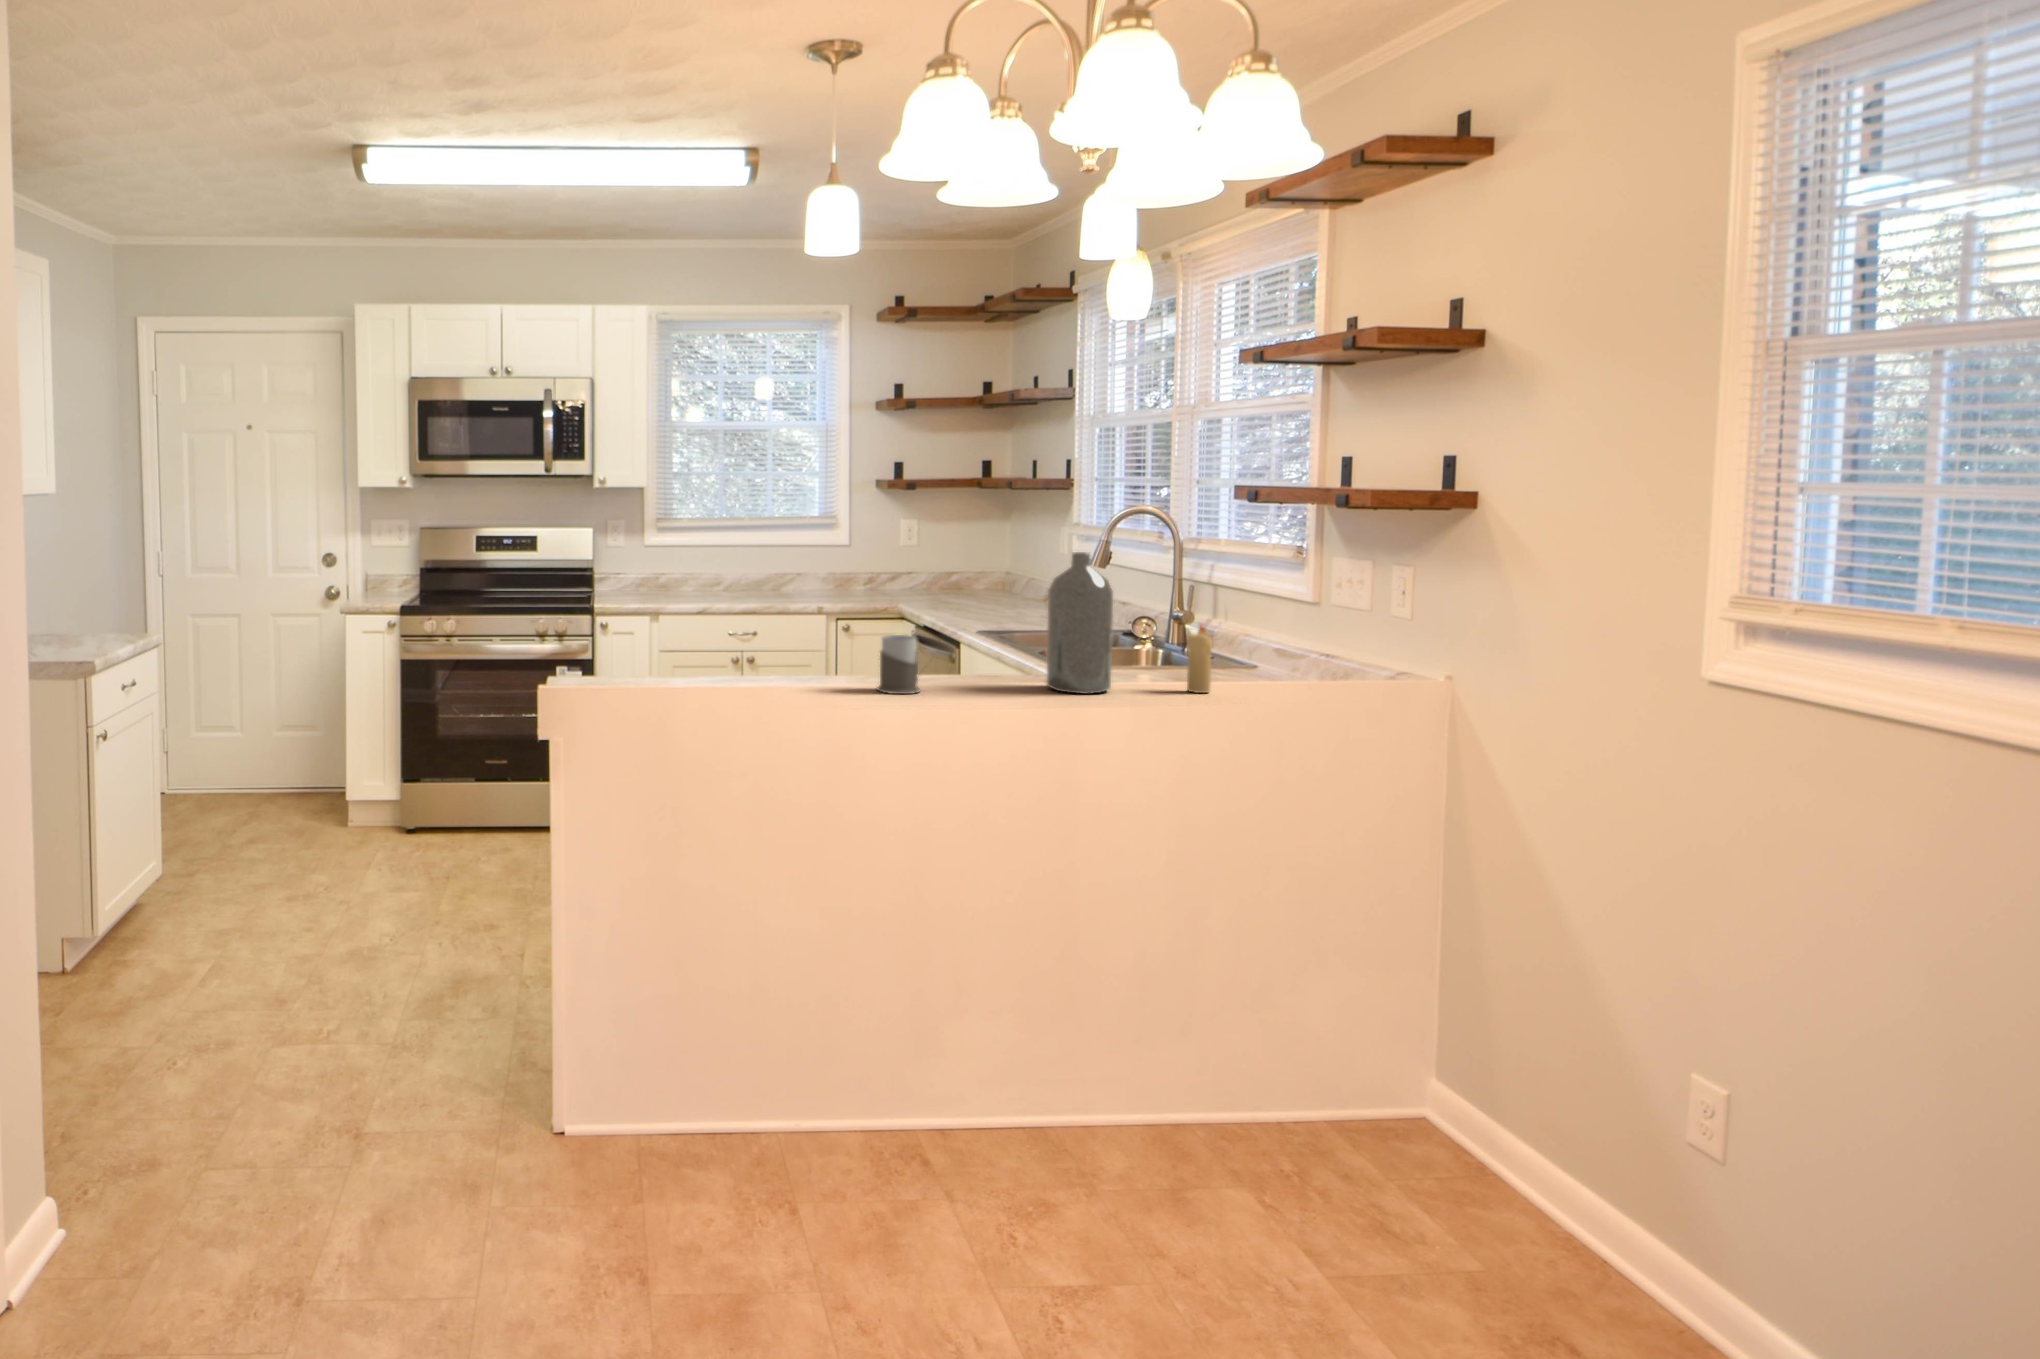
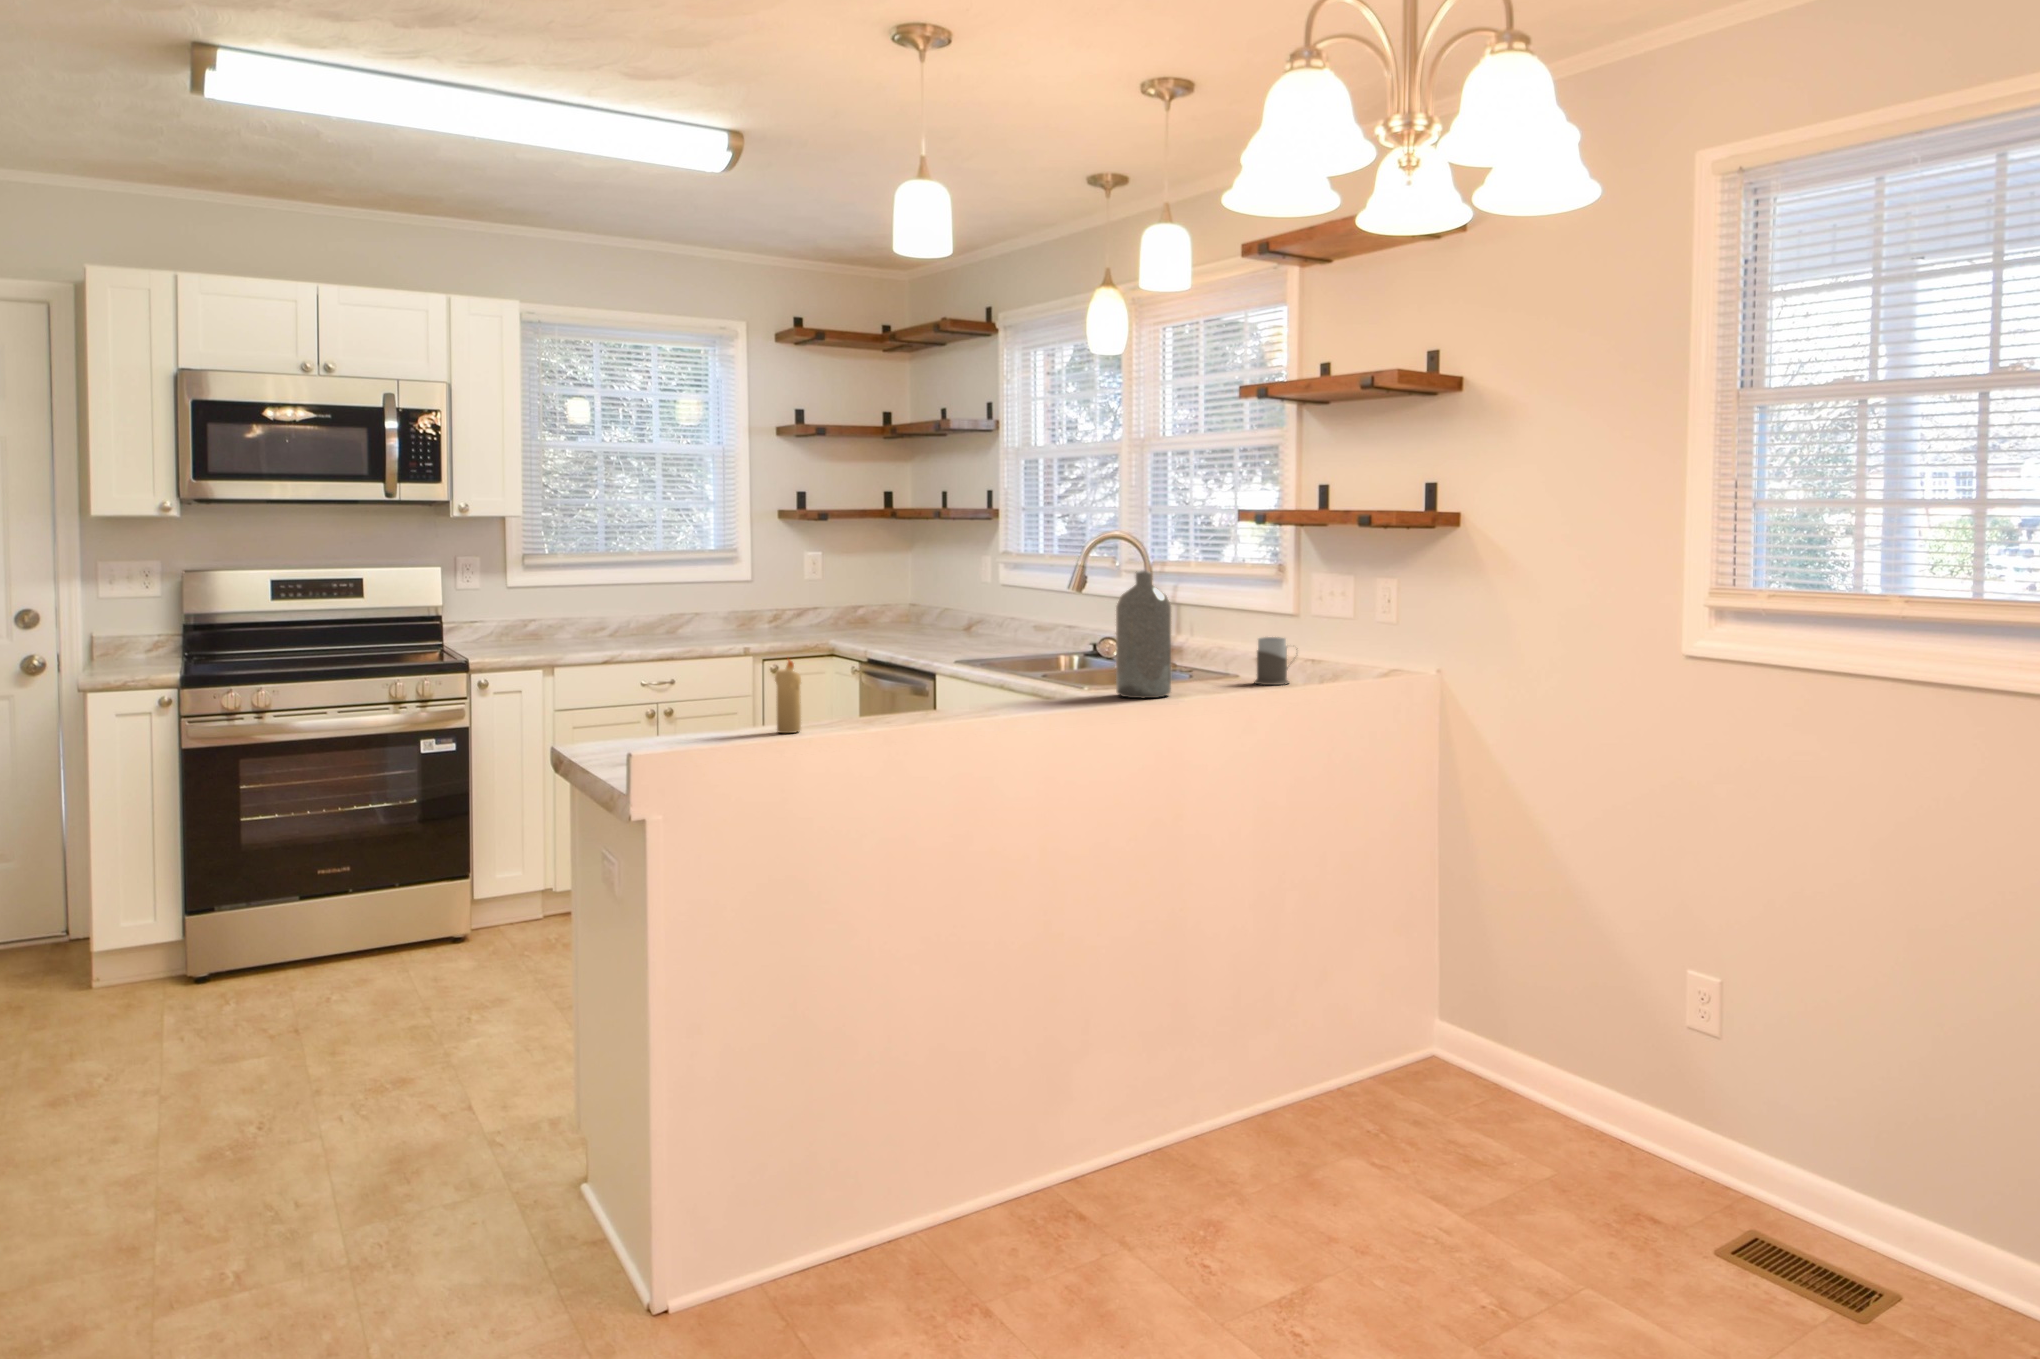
candle: present [1187,626,1212,693] -> present [775,659,801,733]
mug: present [877,635,933,694] -> present [1255,637,1297,685]

